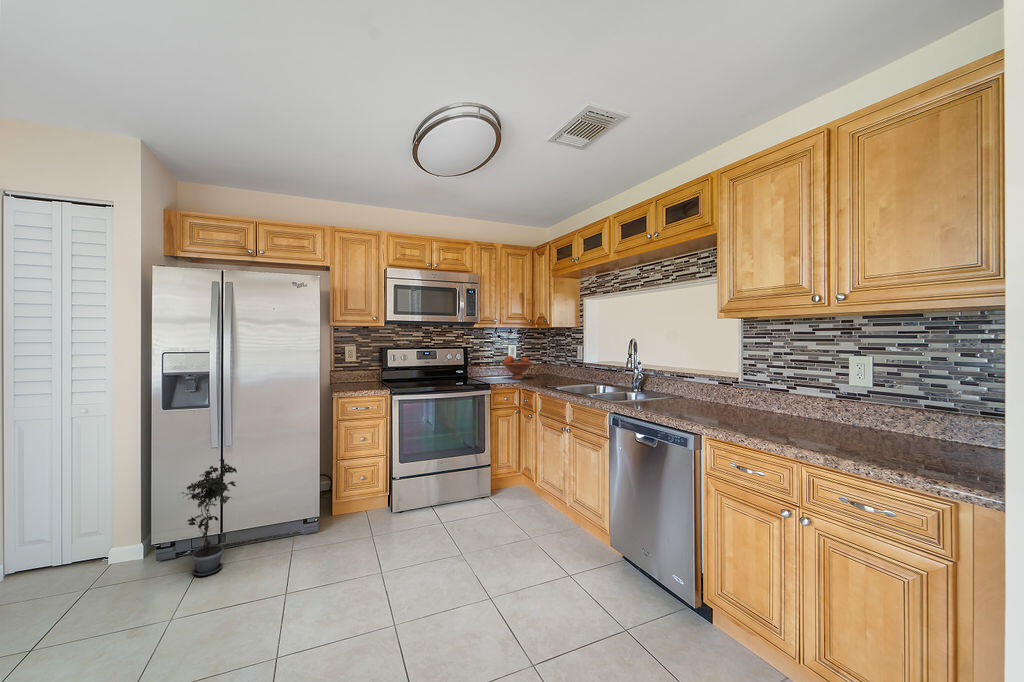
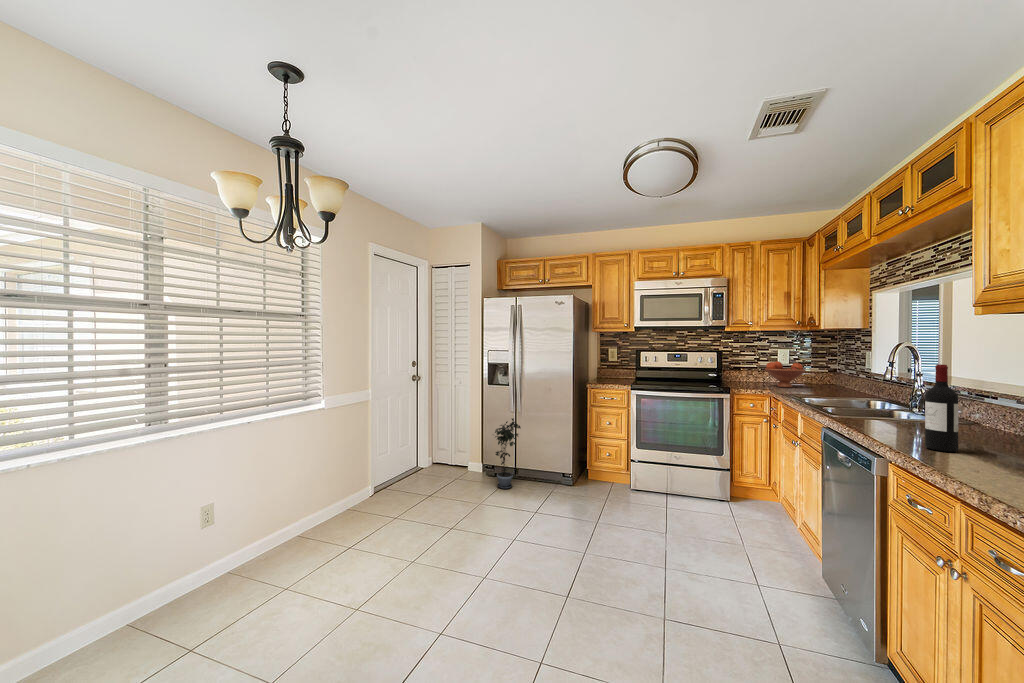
wine bottle: none [718,357,739,425] -> present [925,364,958,452]

